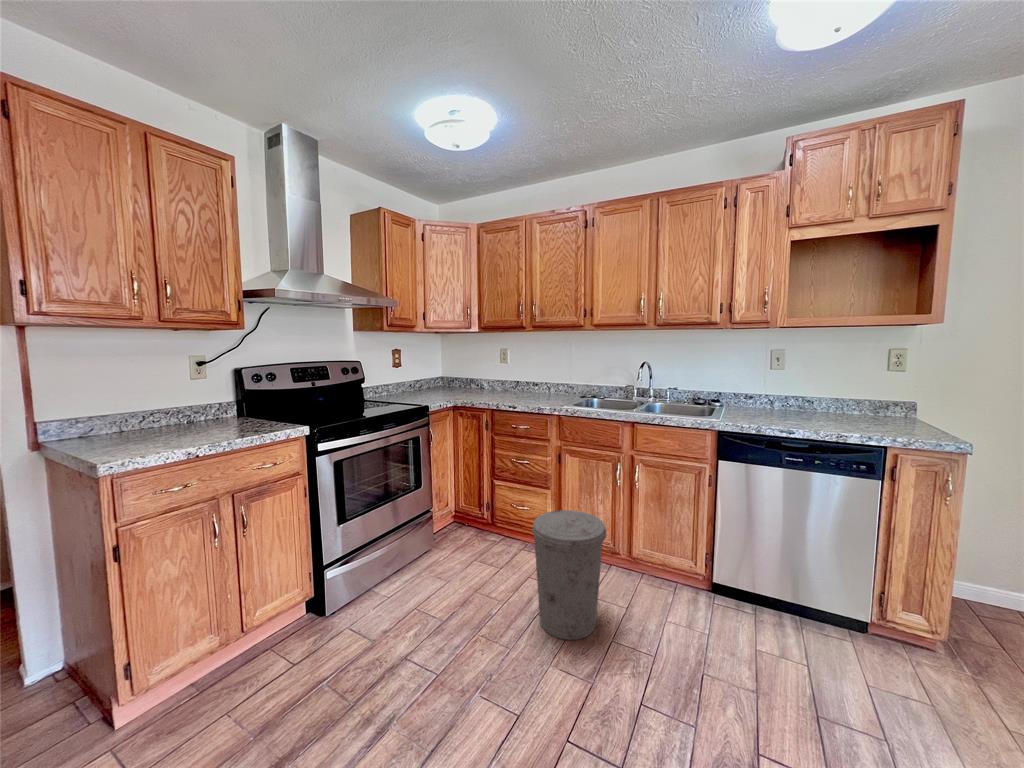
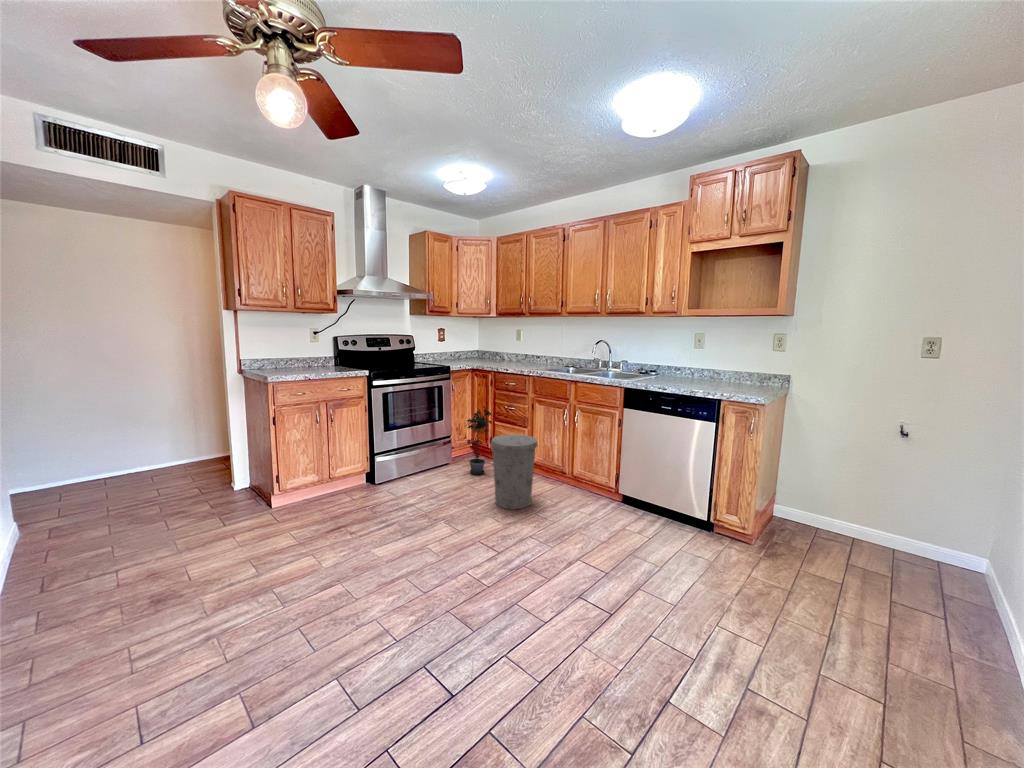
potted plant: none [458,464,503,567] -> present [466,406,492,474]

